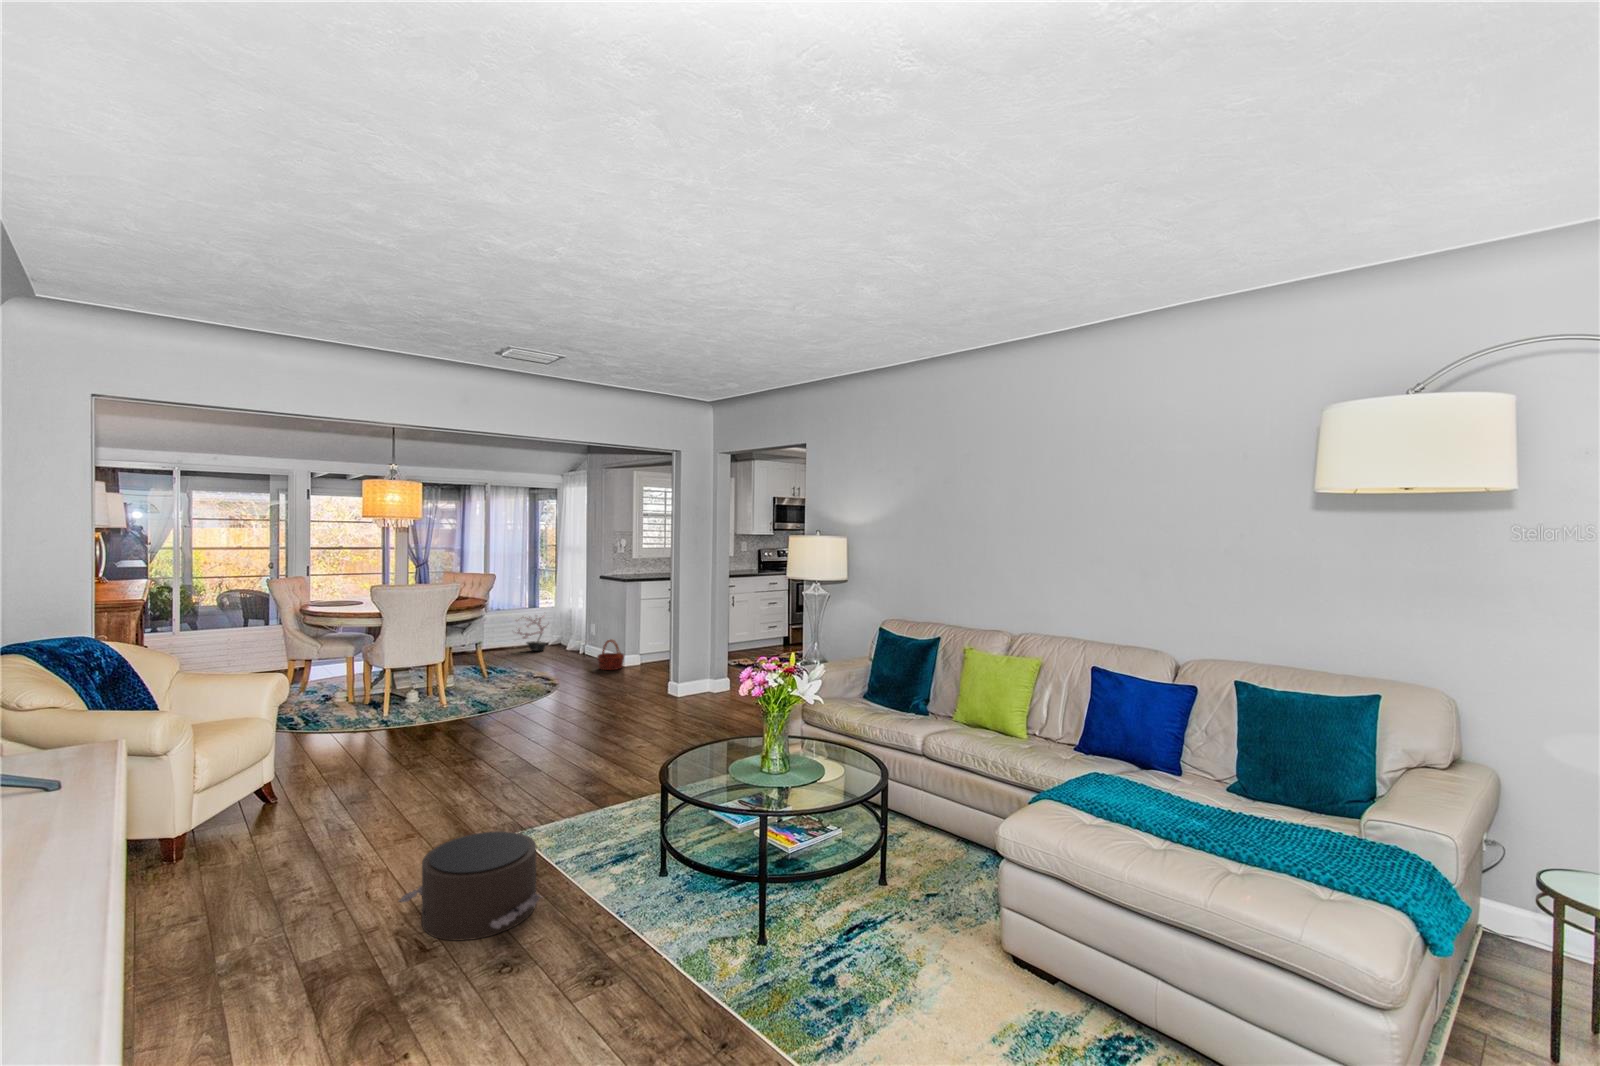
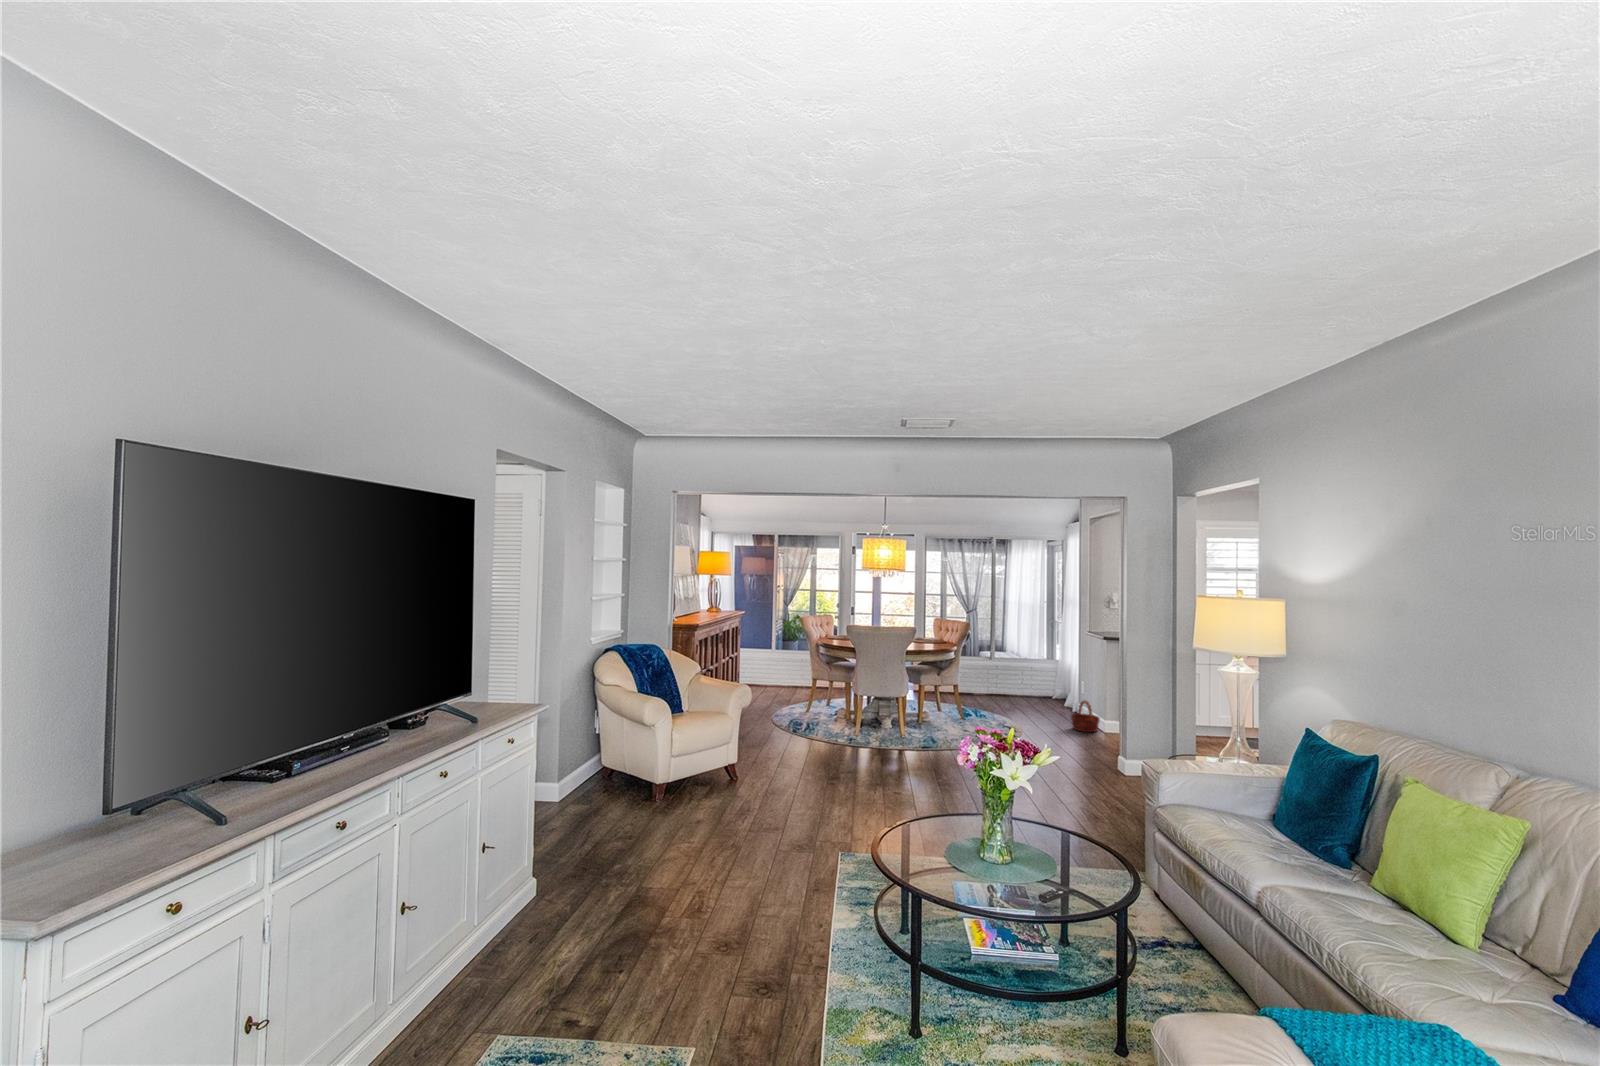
potted plant: present [515,615,546,651] -> none [1011,665,1048,703]
pouf: present [399,831,541,941] -> none [714,833,802,919]

